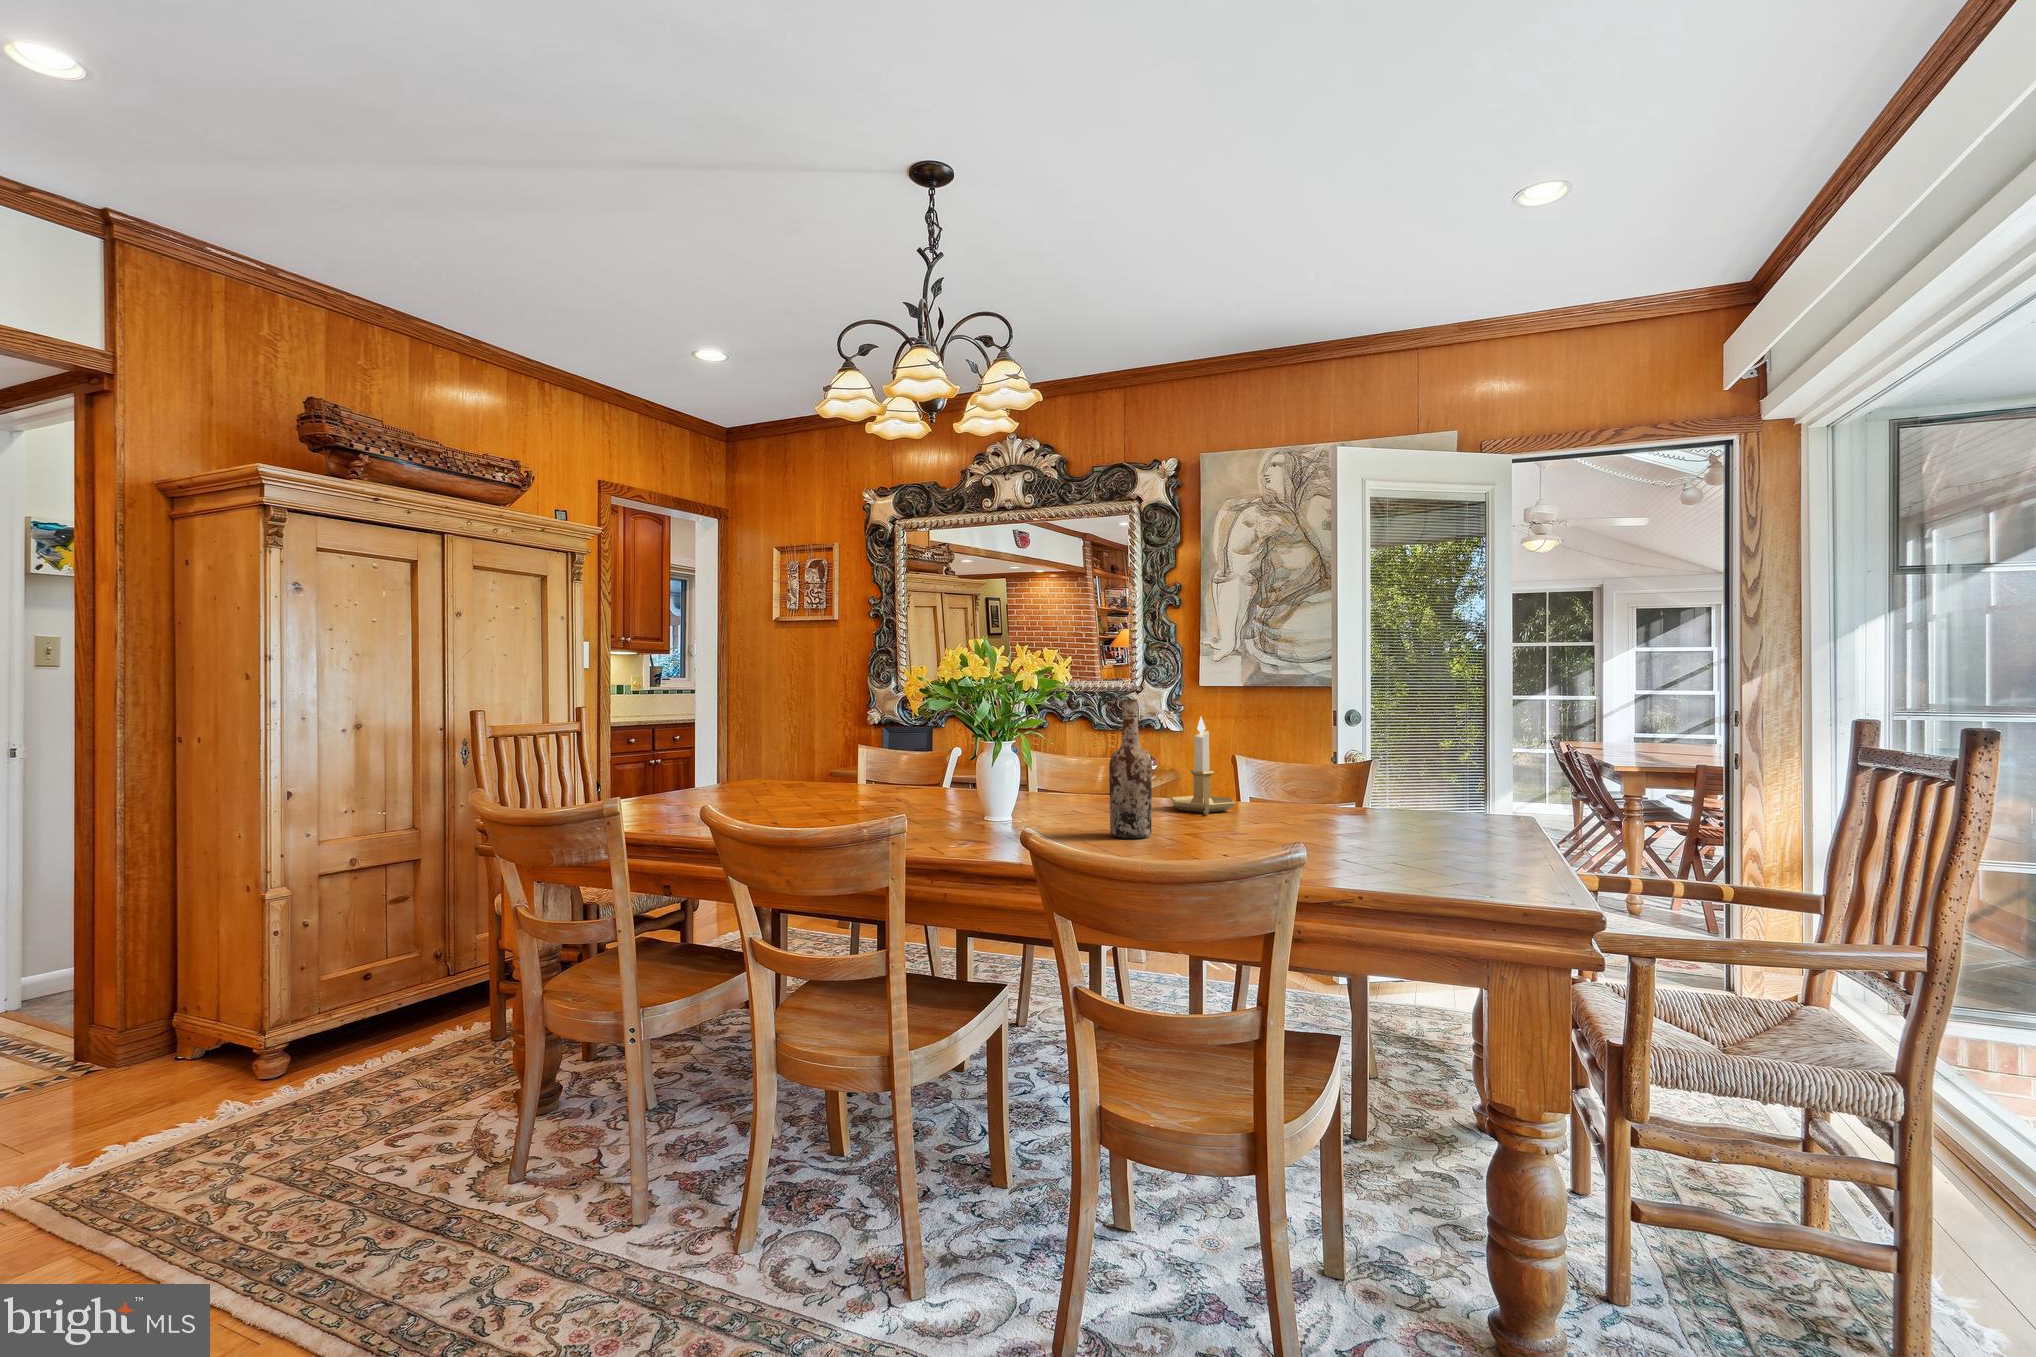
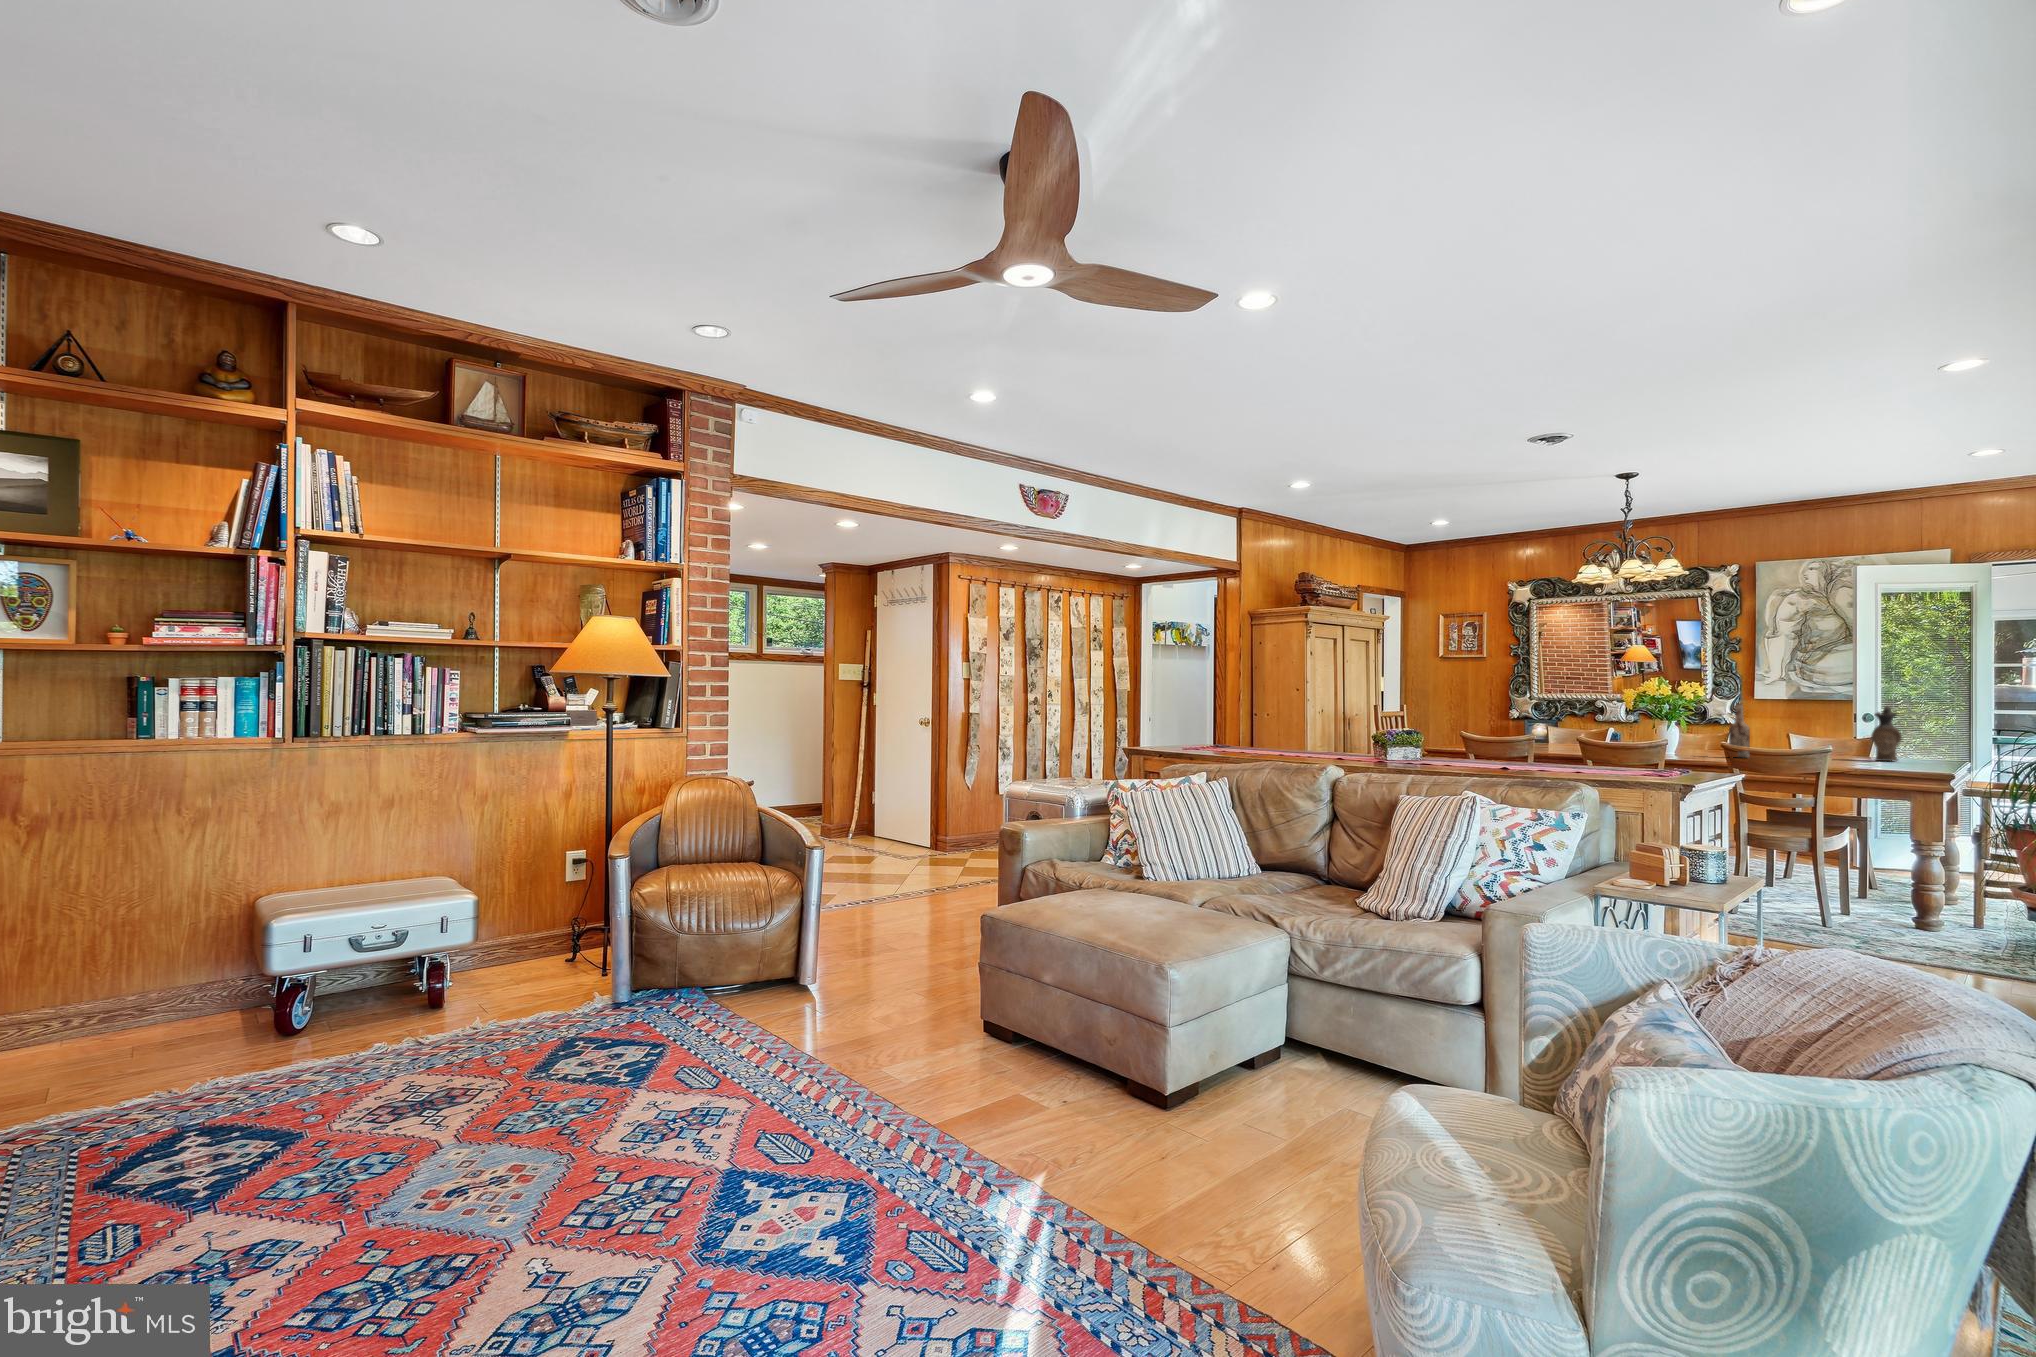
ceramic pitcher: none [1385,699,1442,829] -> present [1871,706,1902,761]
candlestick: present [1171,717,1235,815] -> none [1752,712,1789,755]

